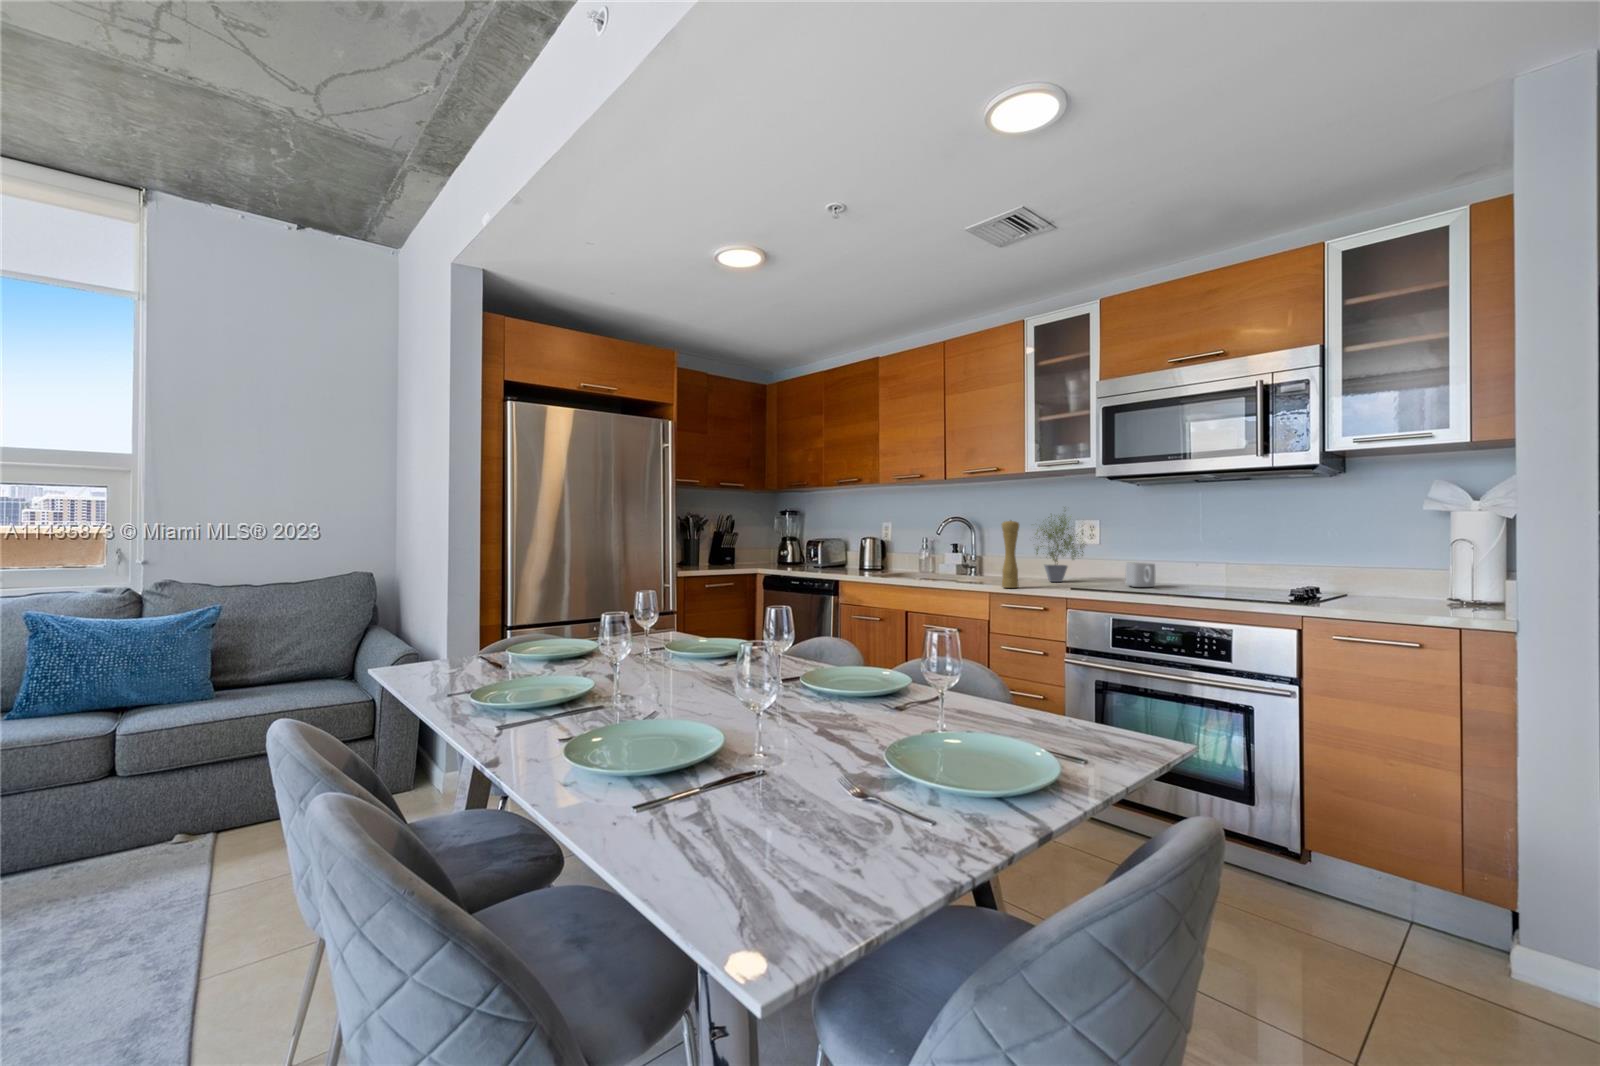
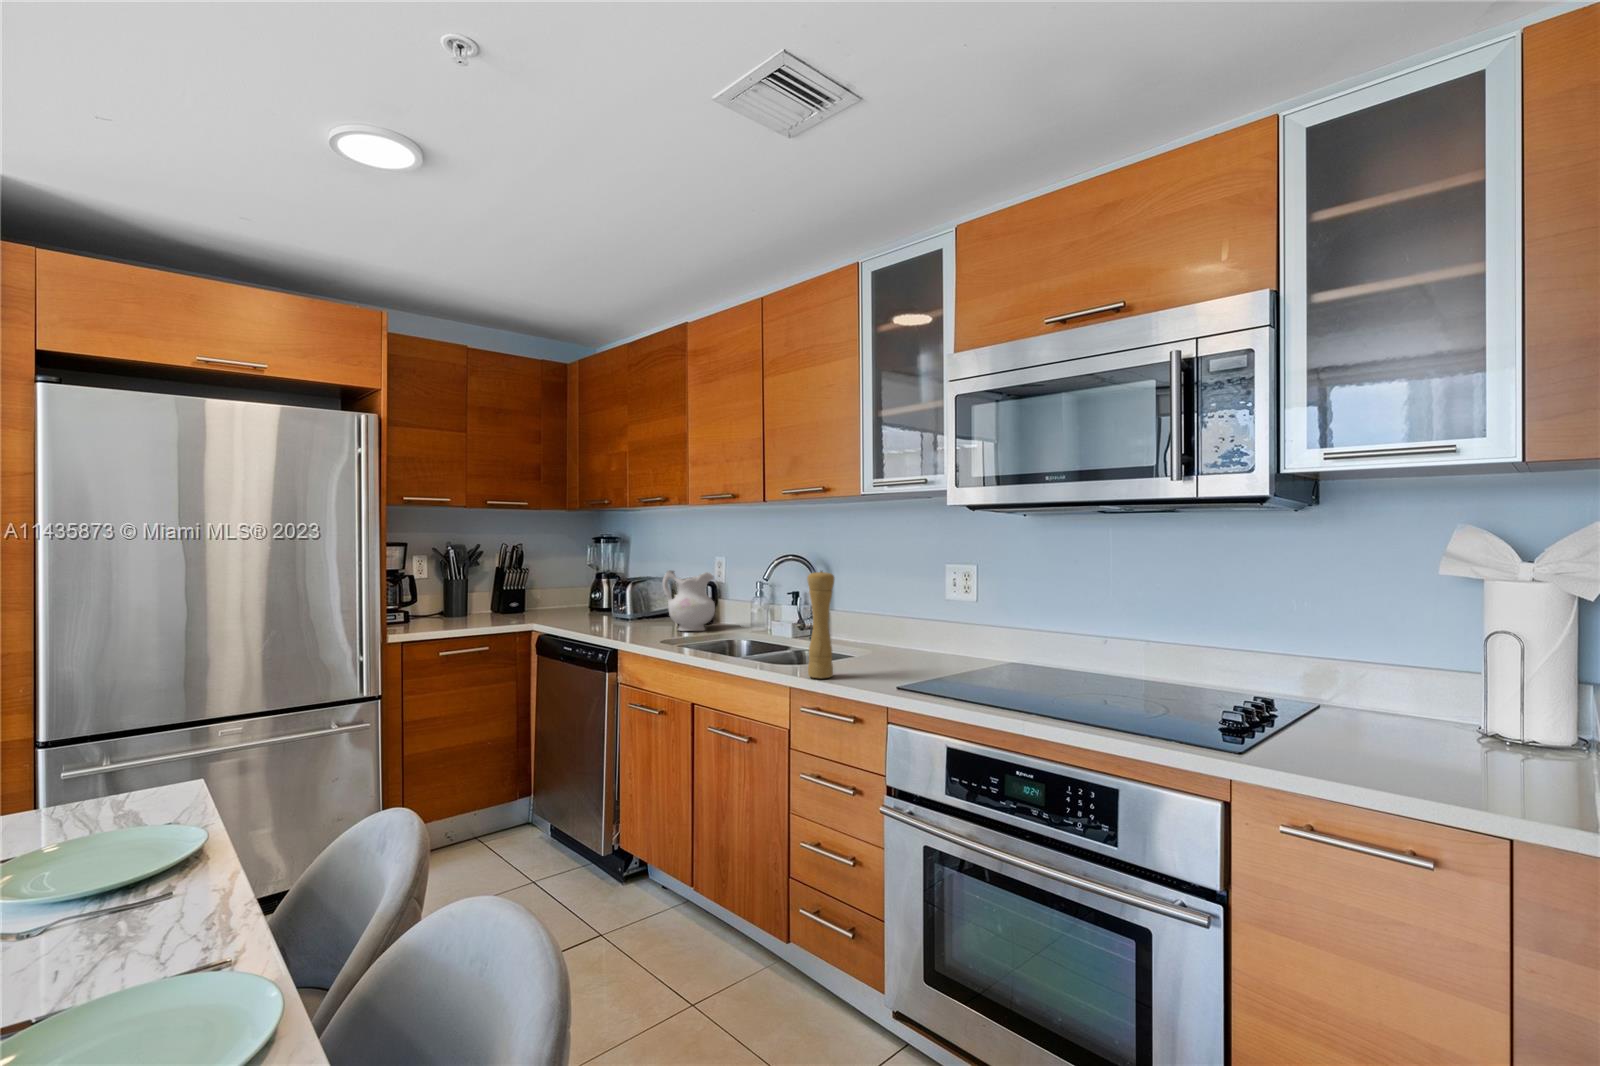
potted plant: present [1035,516,1084,582] -> none [865,547,955,663]
ceramic pitcher: none [857,530,894,572] -> present [663,570,715,631]
mug: present [1126,563,1155,587] -> none [993,640,1034,681]

